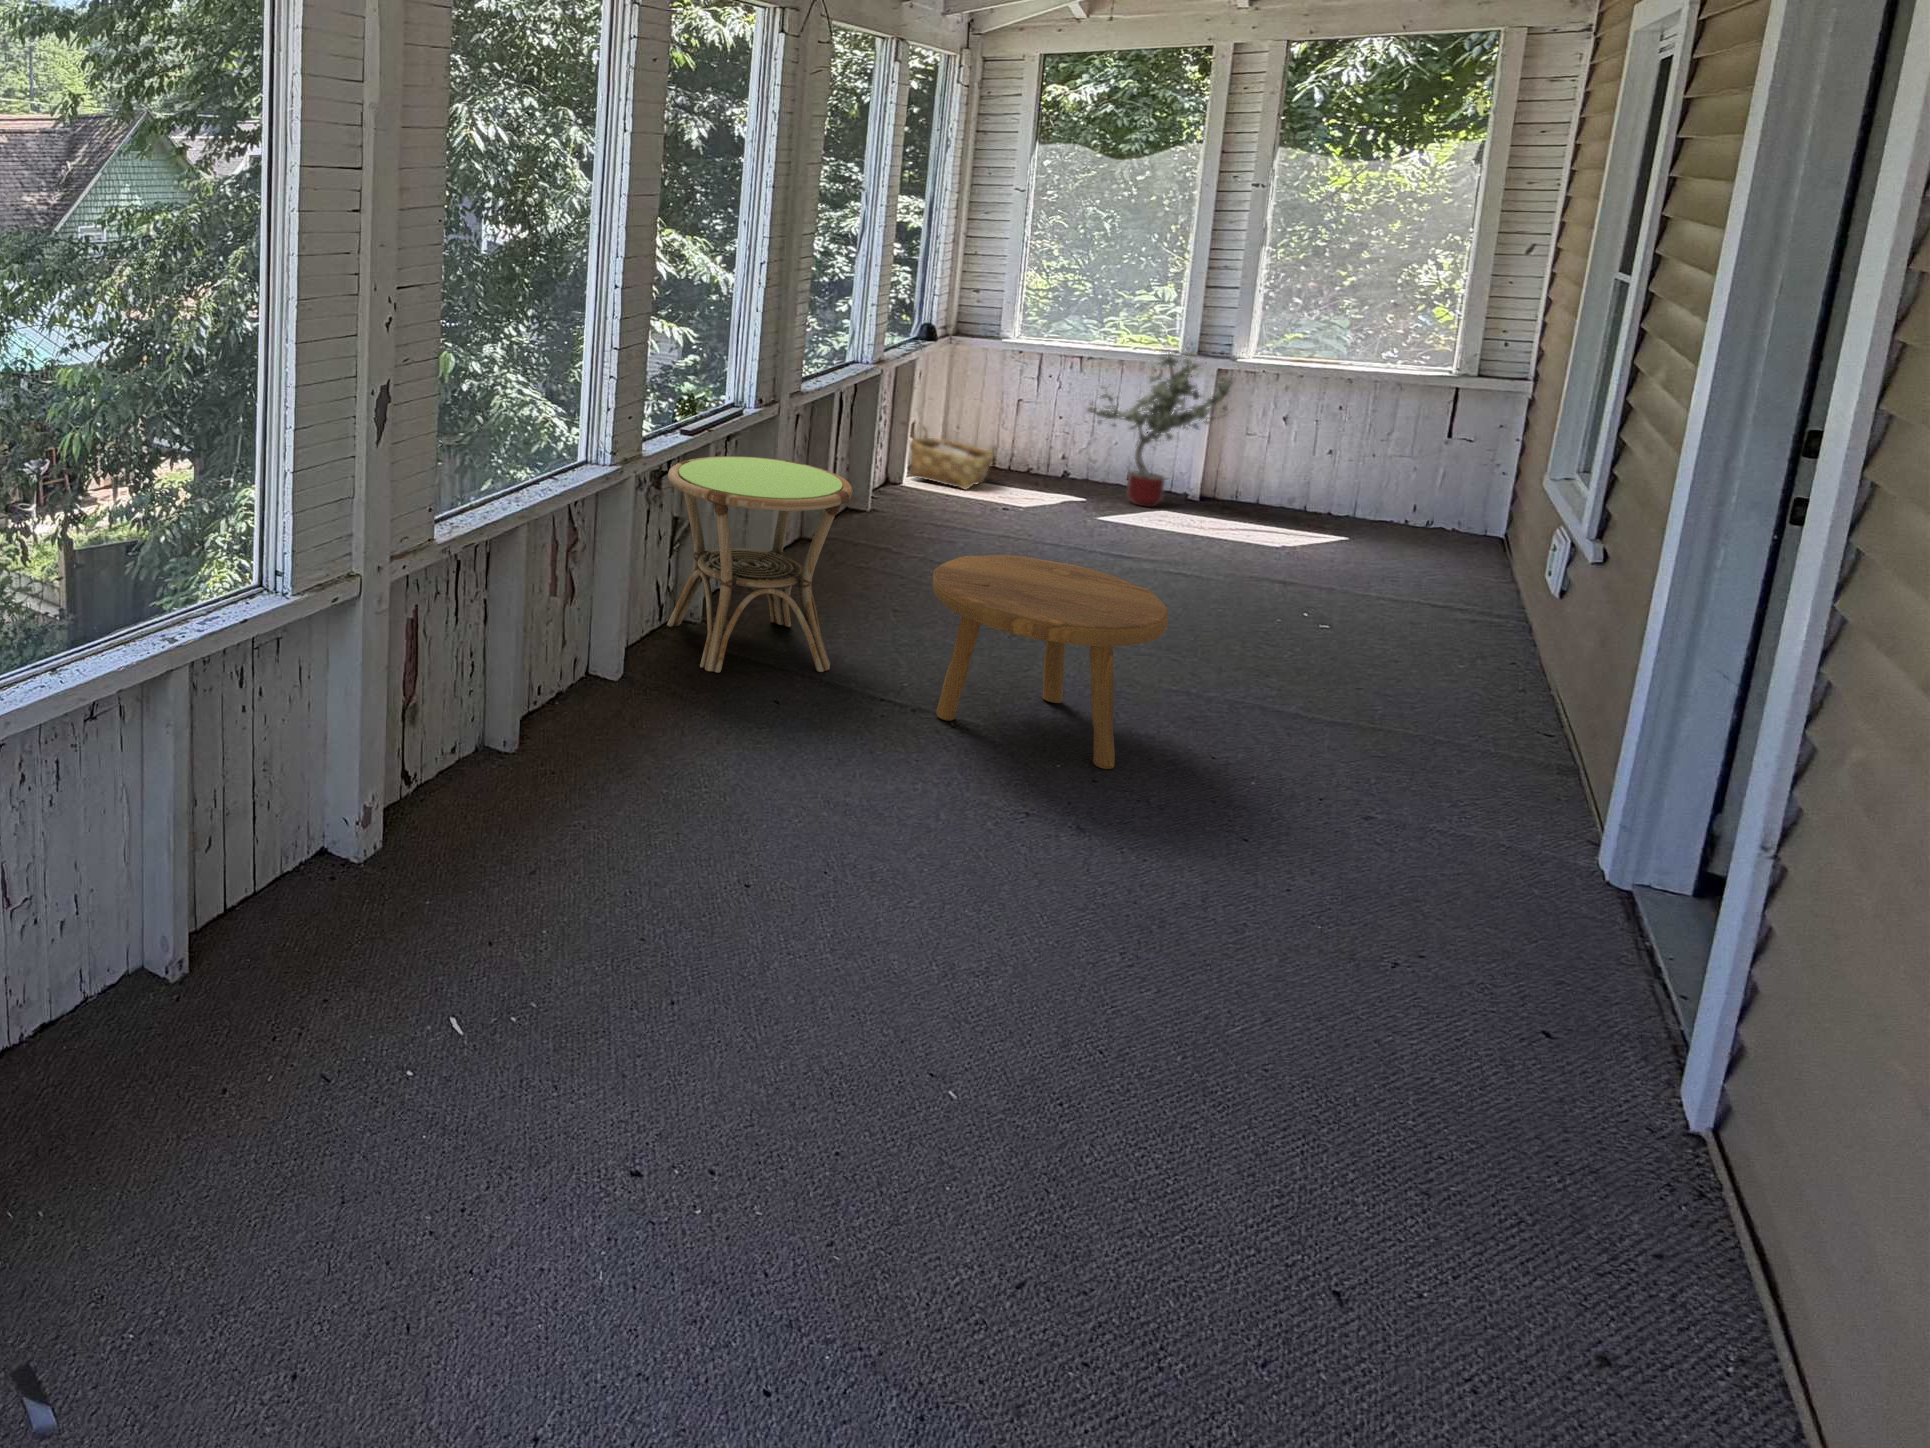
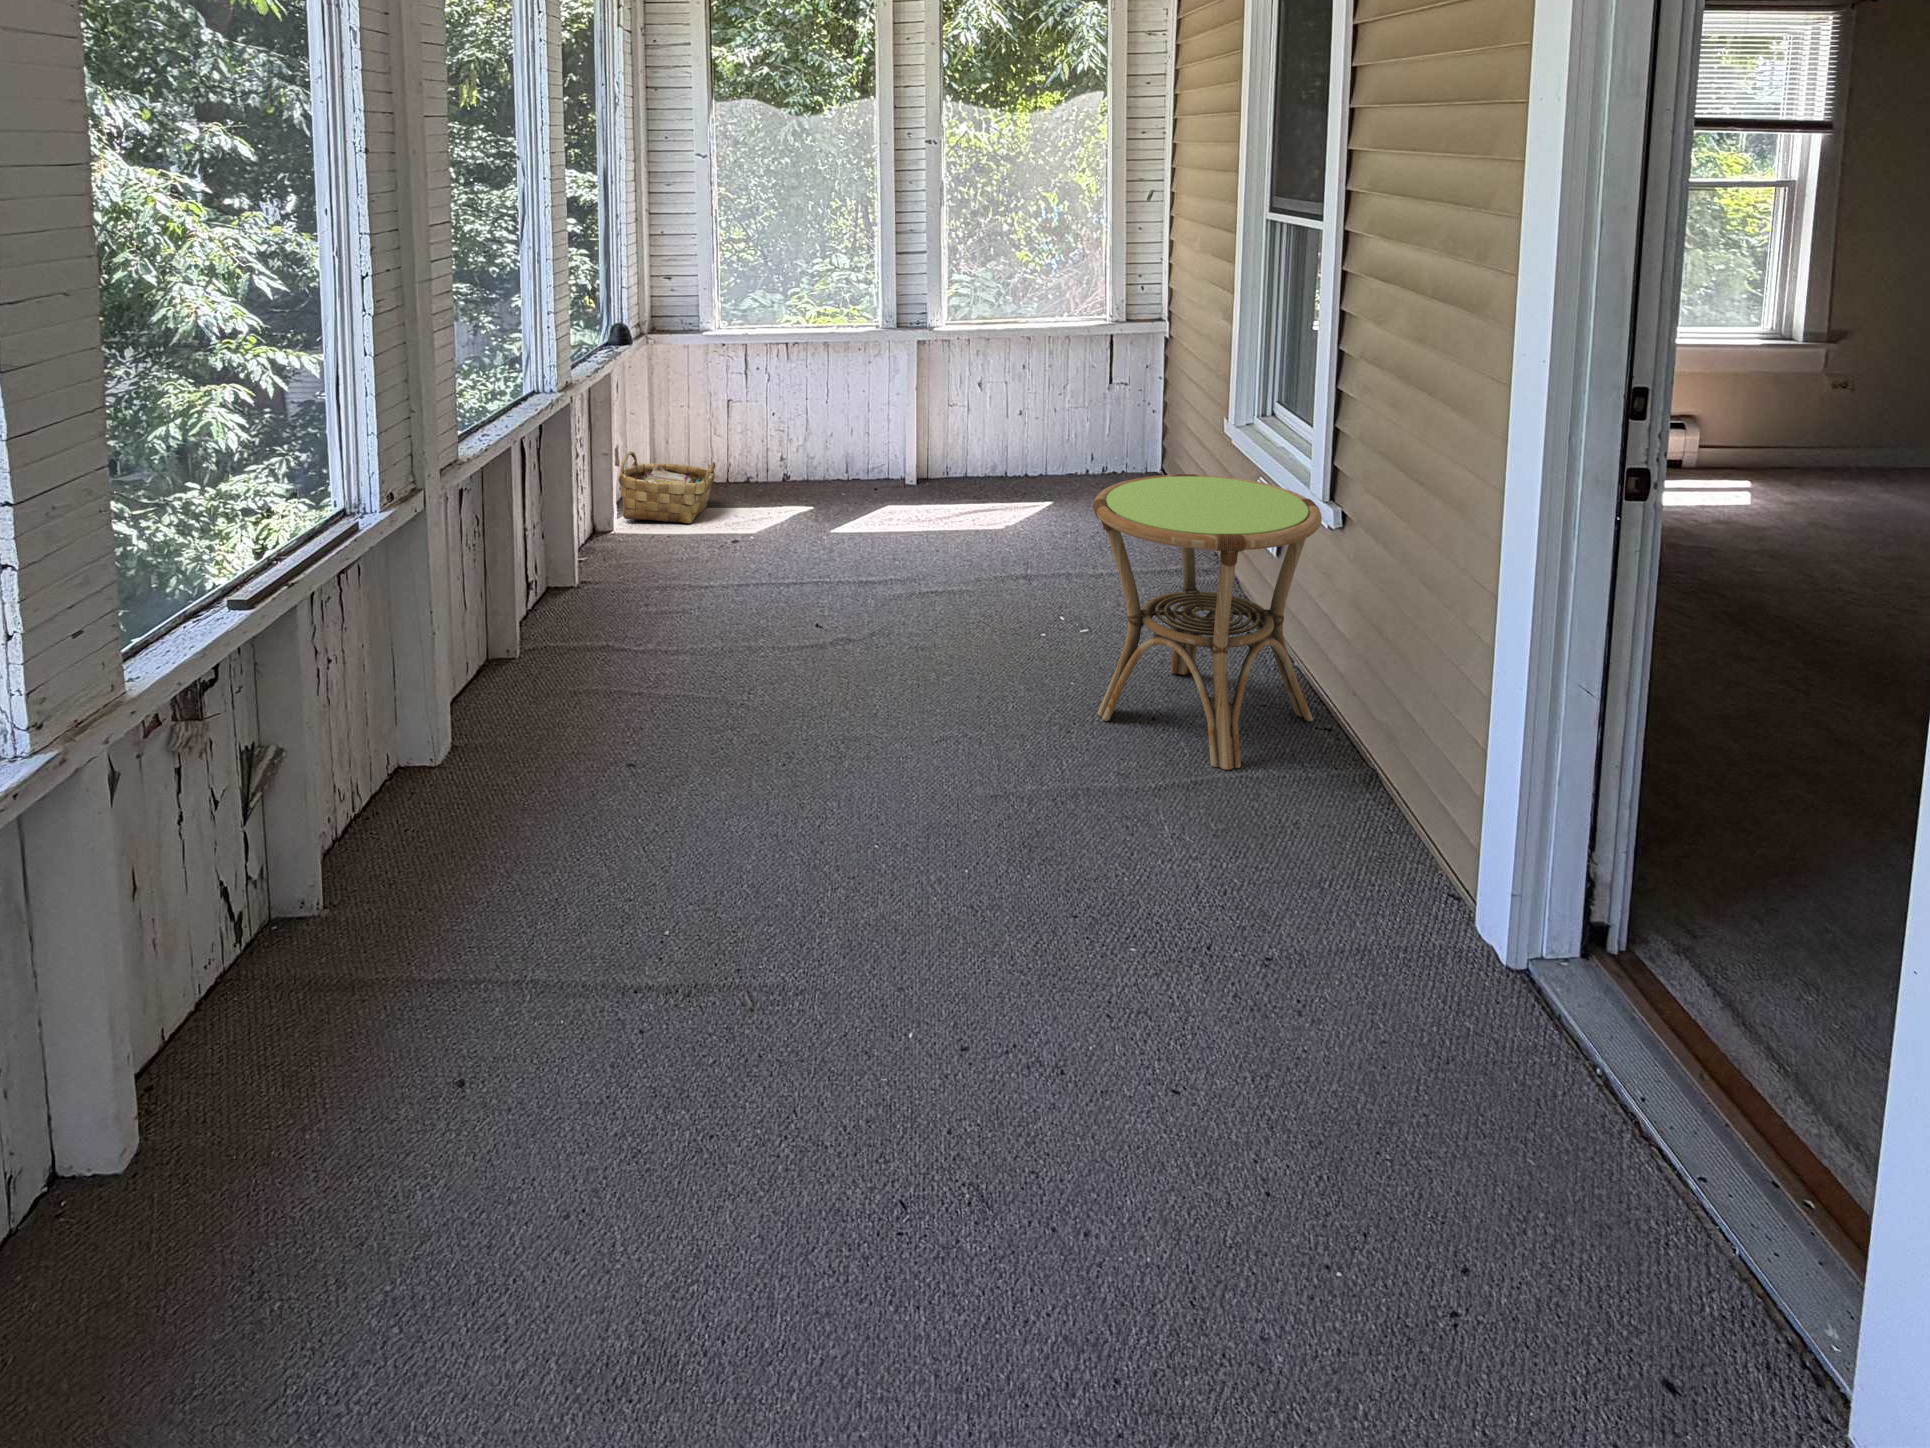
potted tree: present [1087,350,1233,507] -> none [798,323,939,502]
side table: present [667,456,853,673] -> present [1093,474,1322,770]
footstool: present [933,555,1168,769] -> none [705,682,1027,1018]

